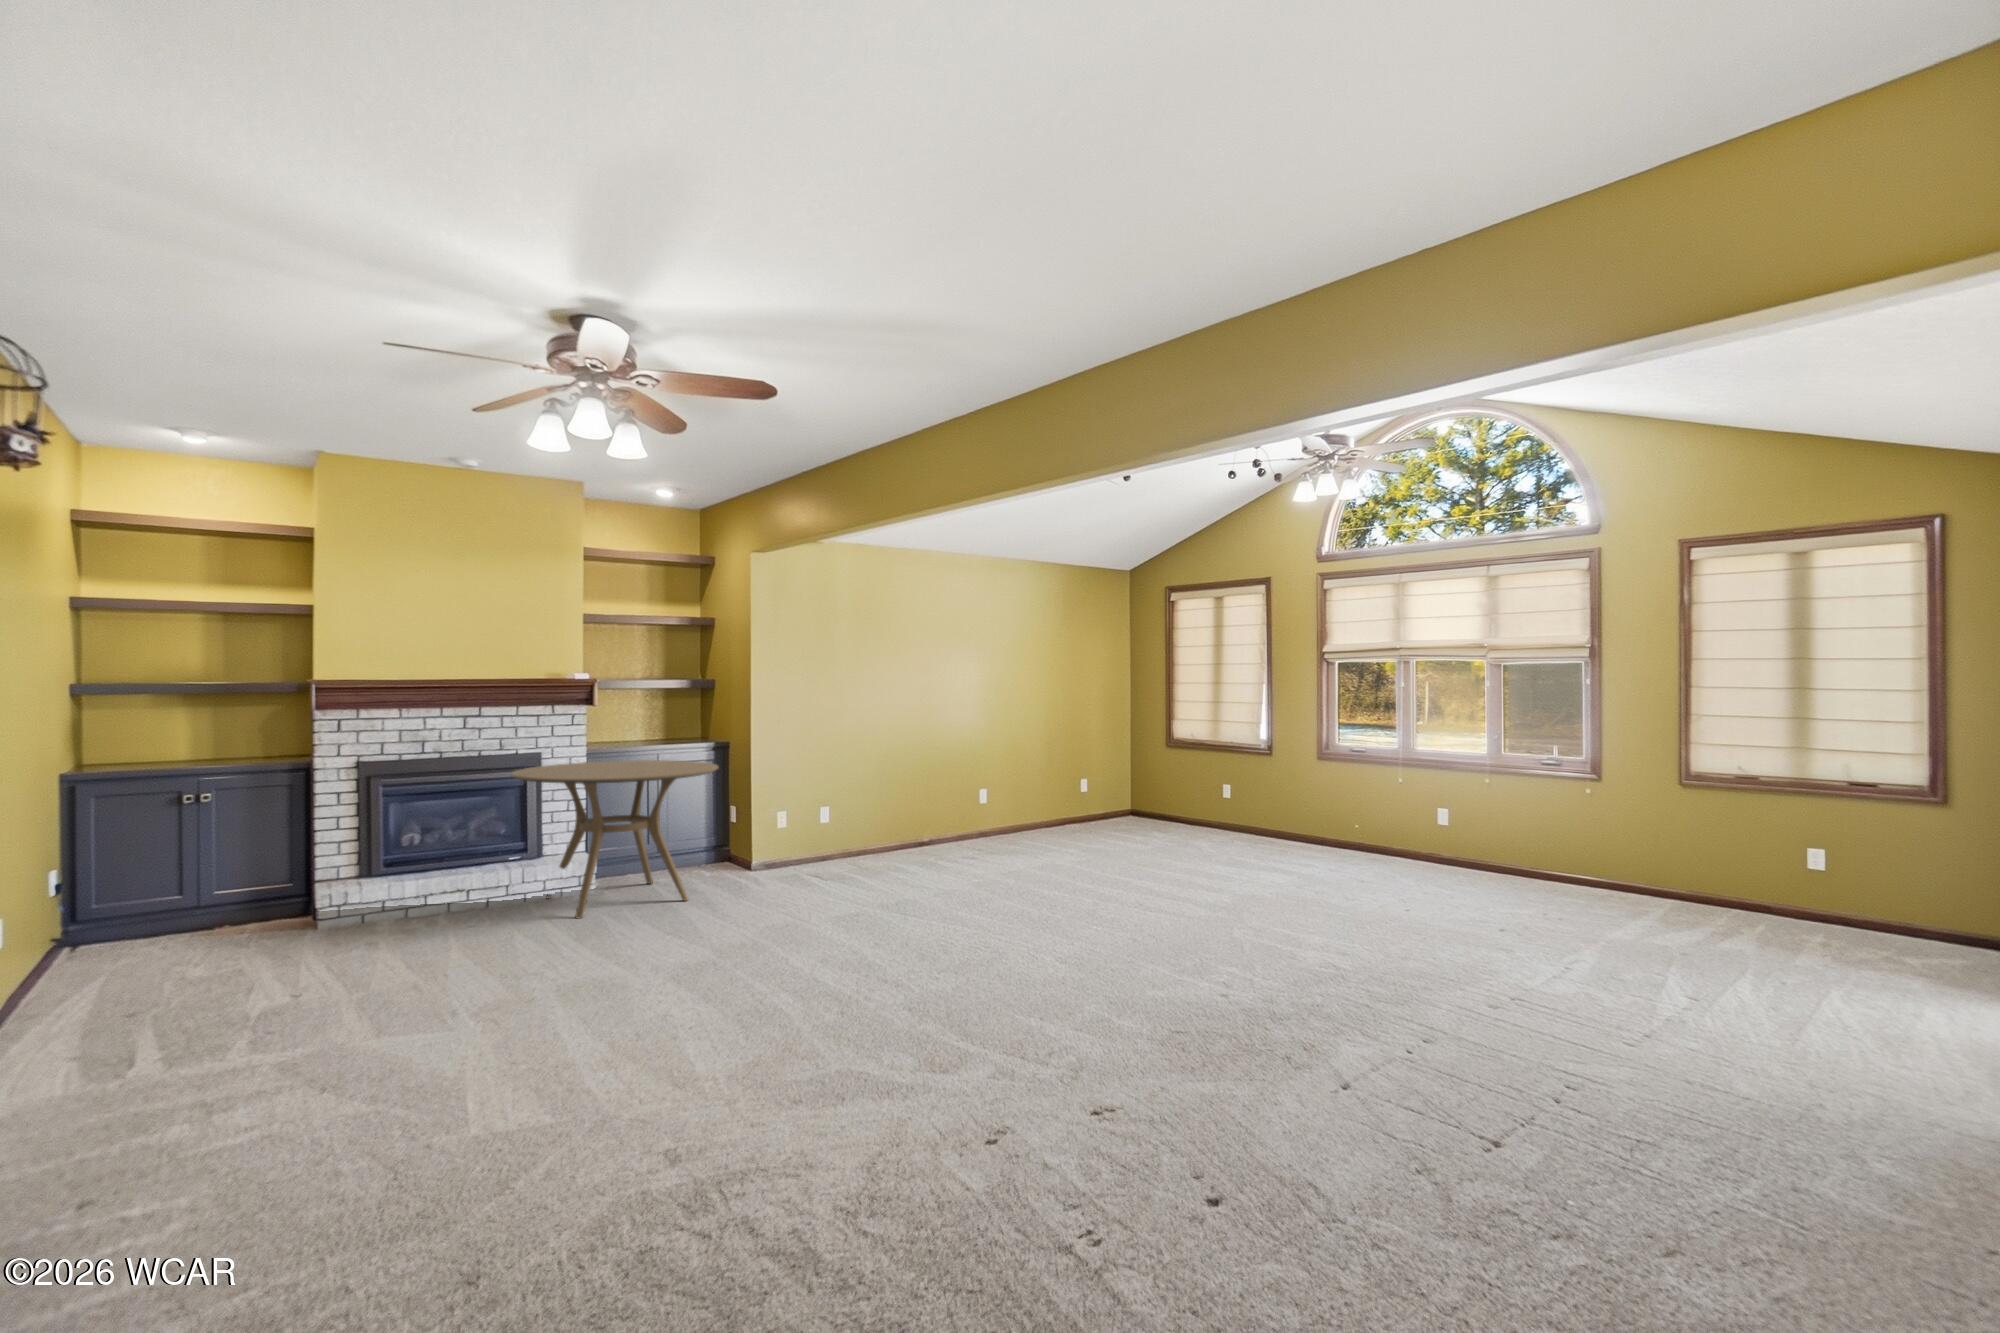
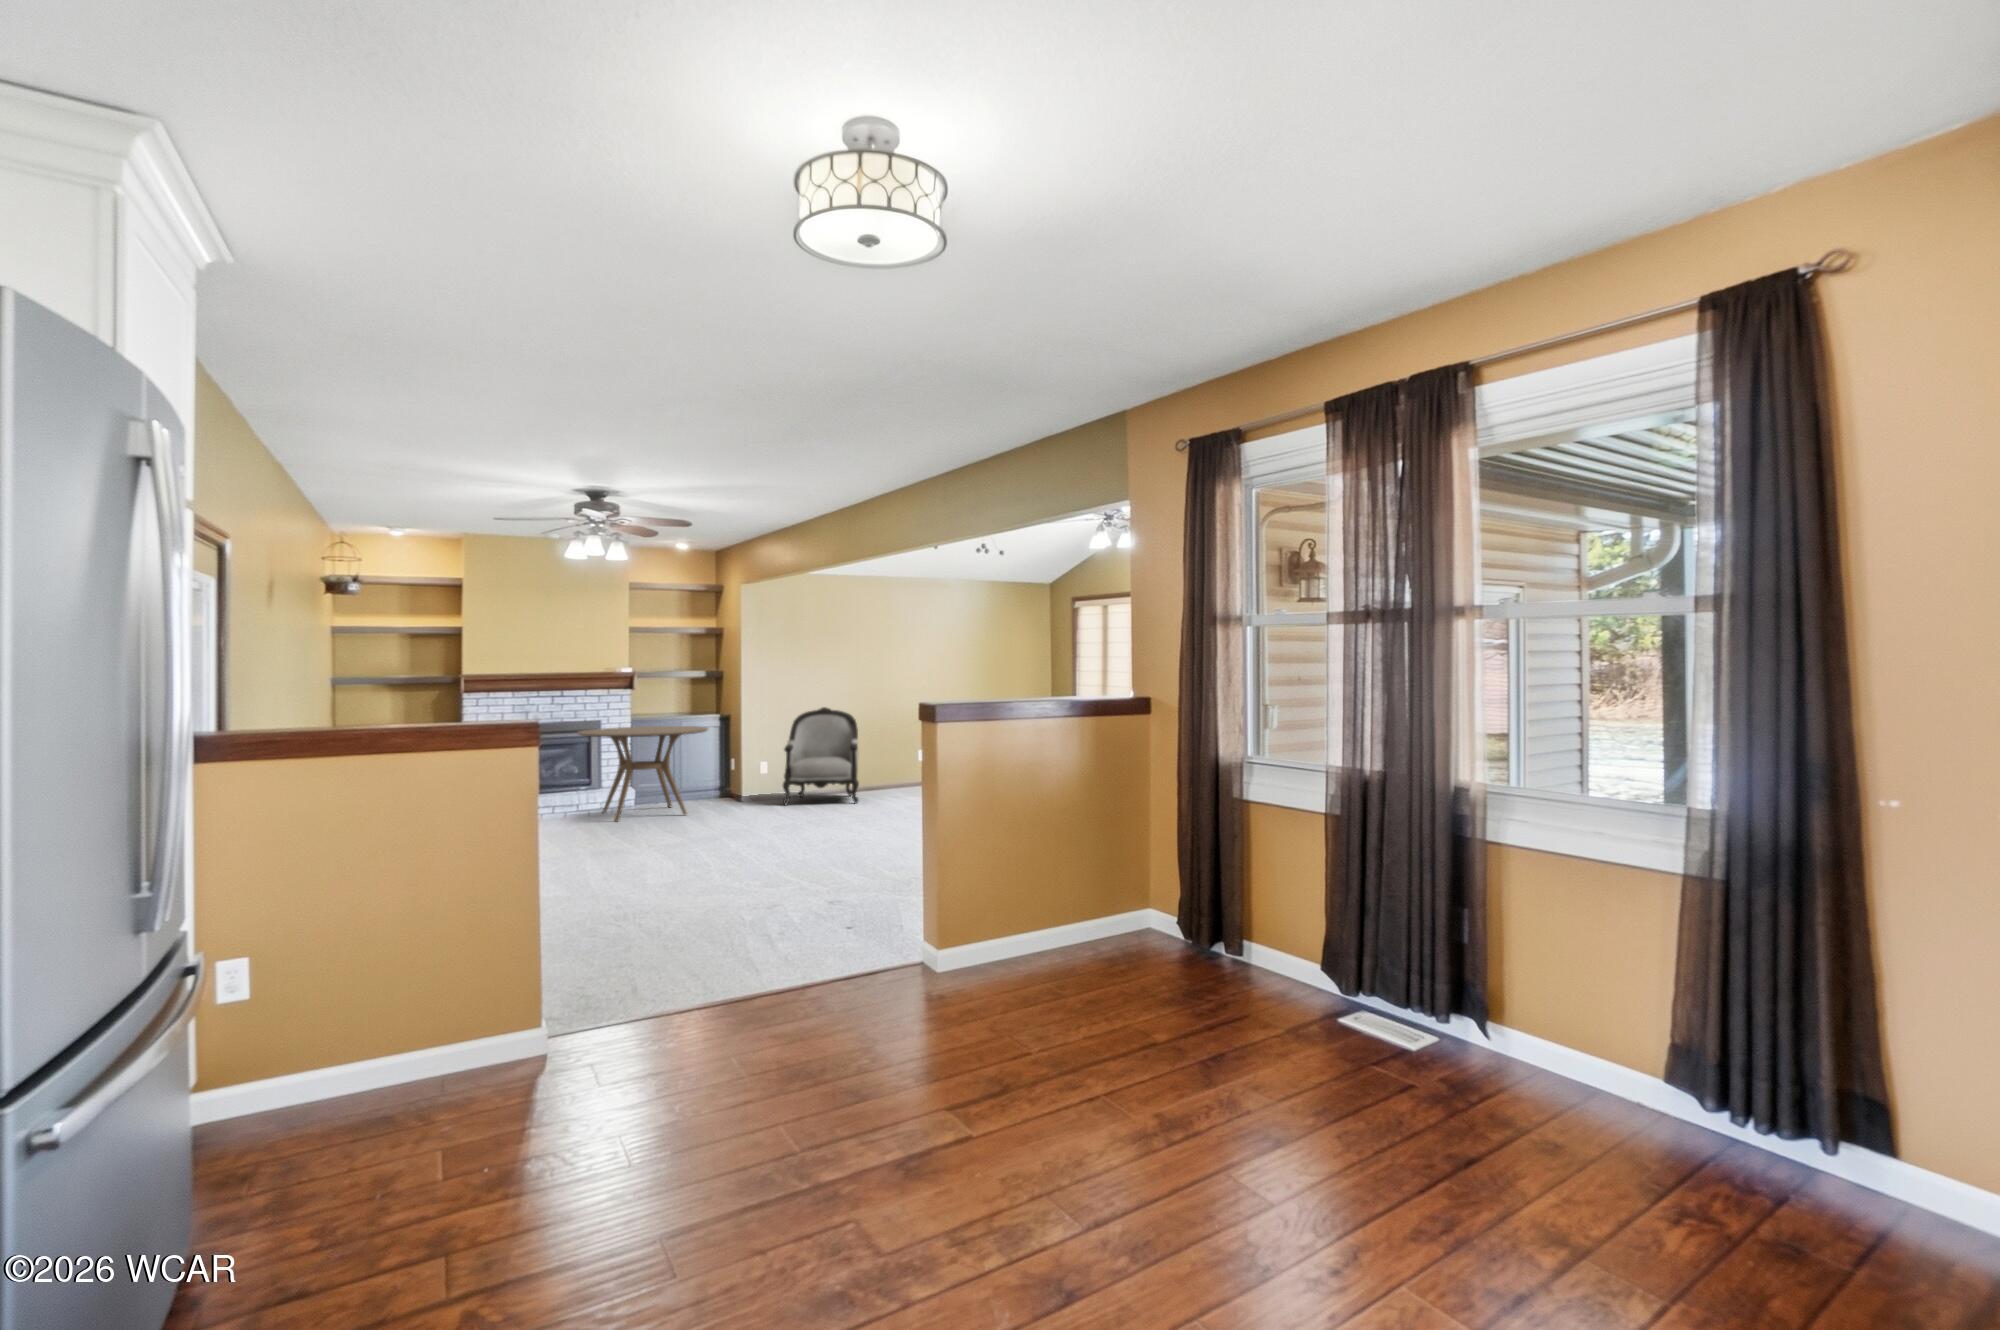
armchair: none [822,731,931,877] -> present [783,707,859,805]

